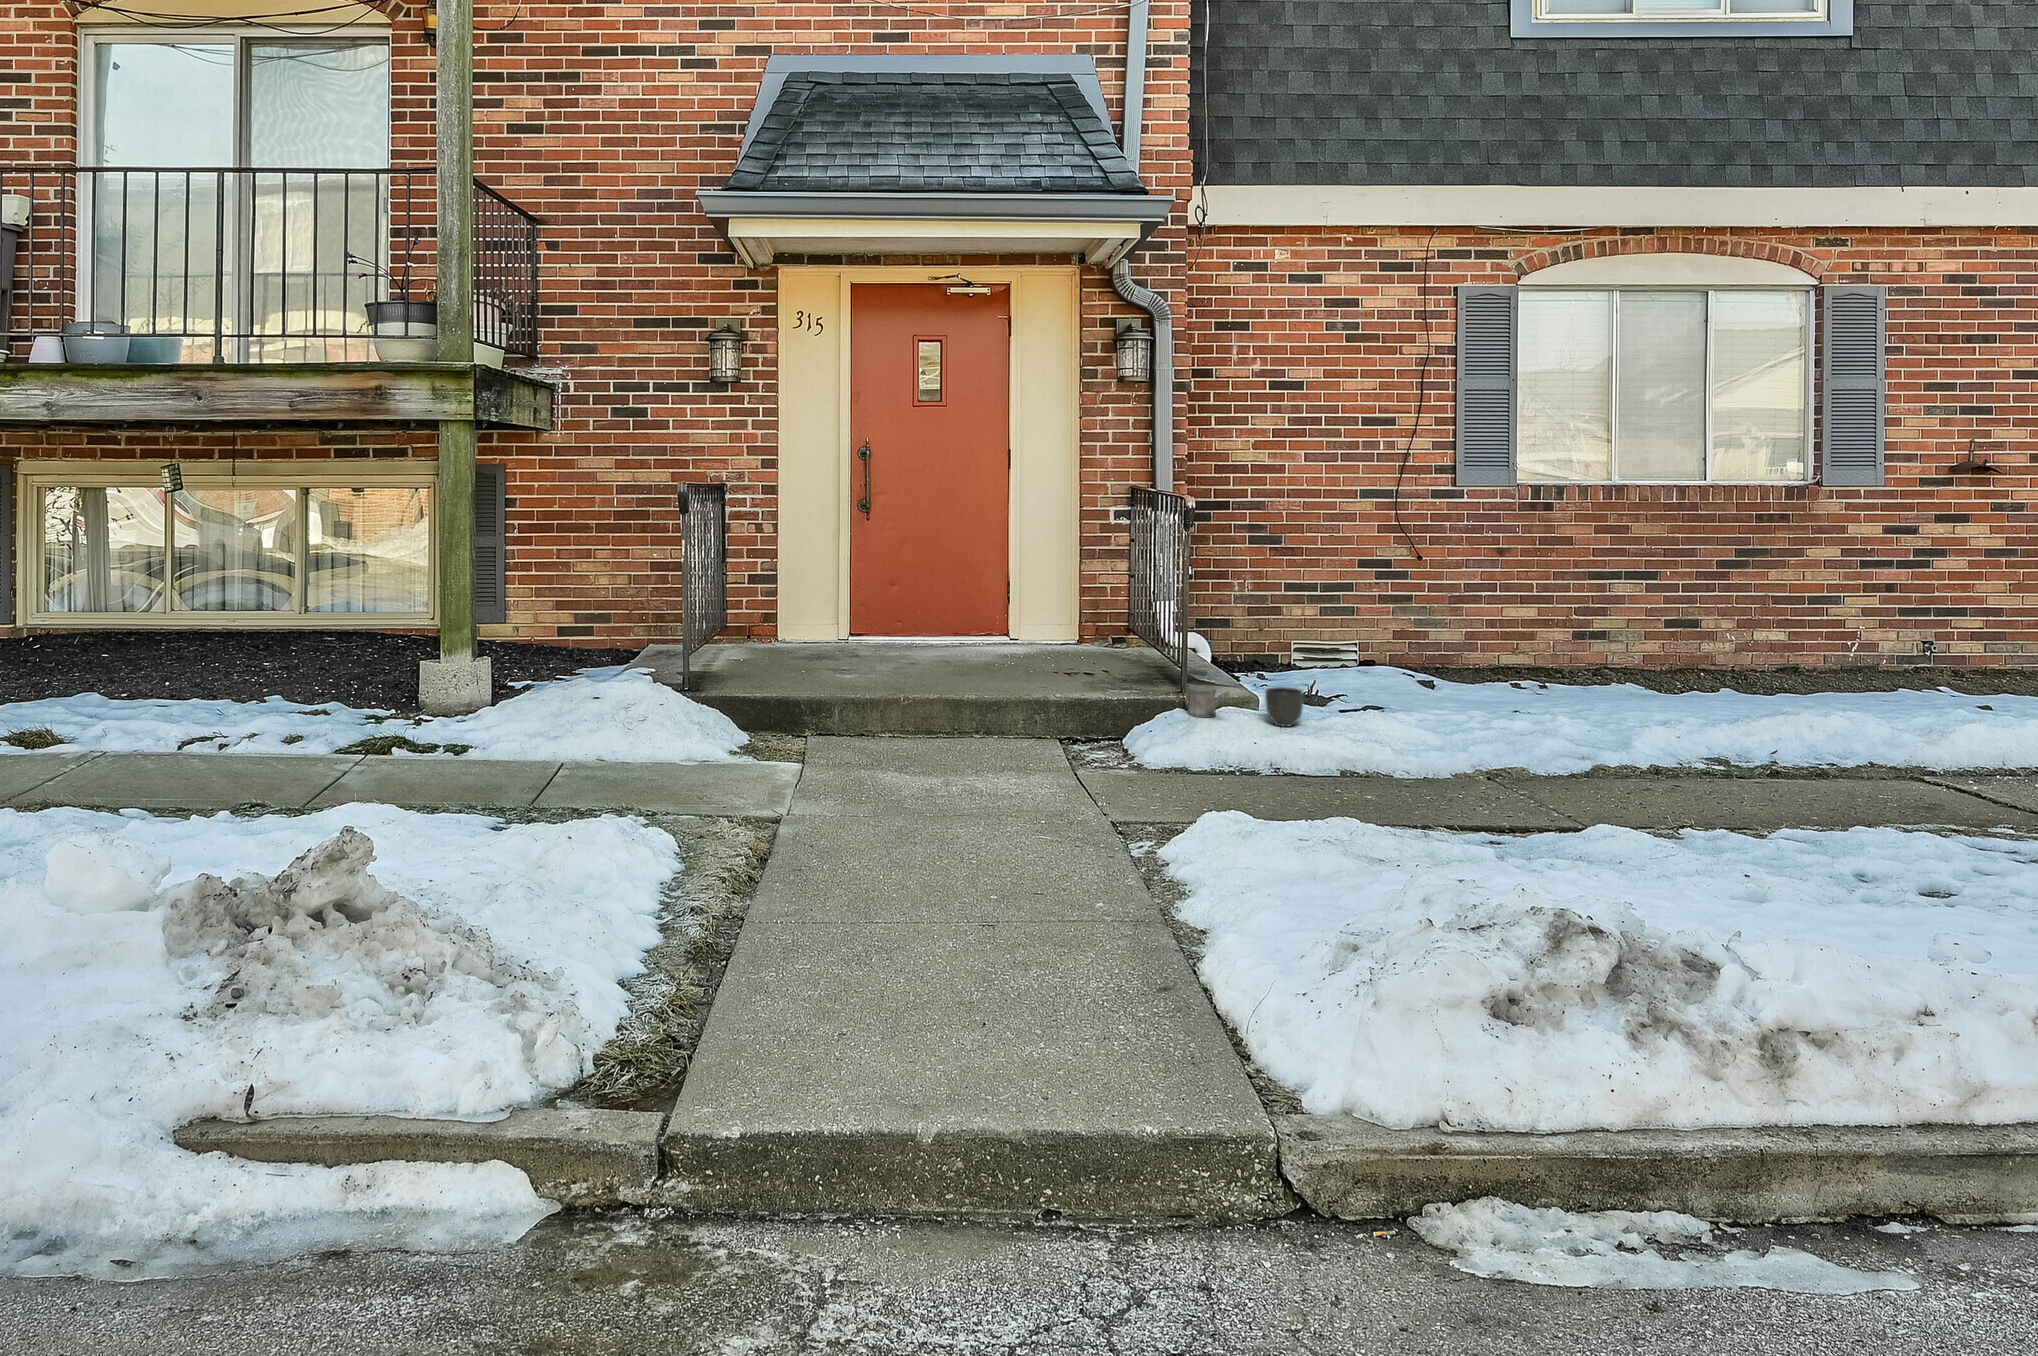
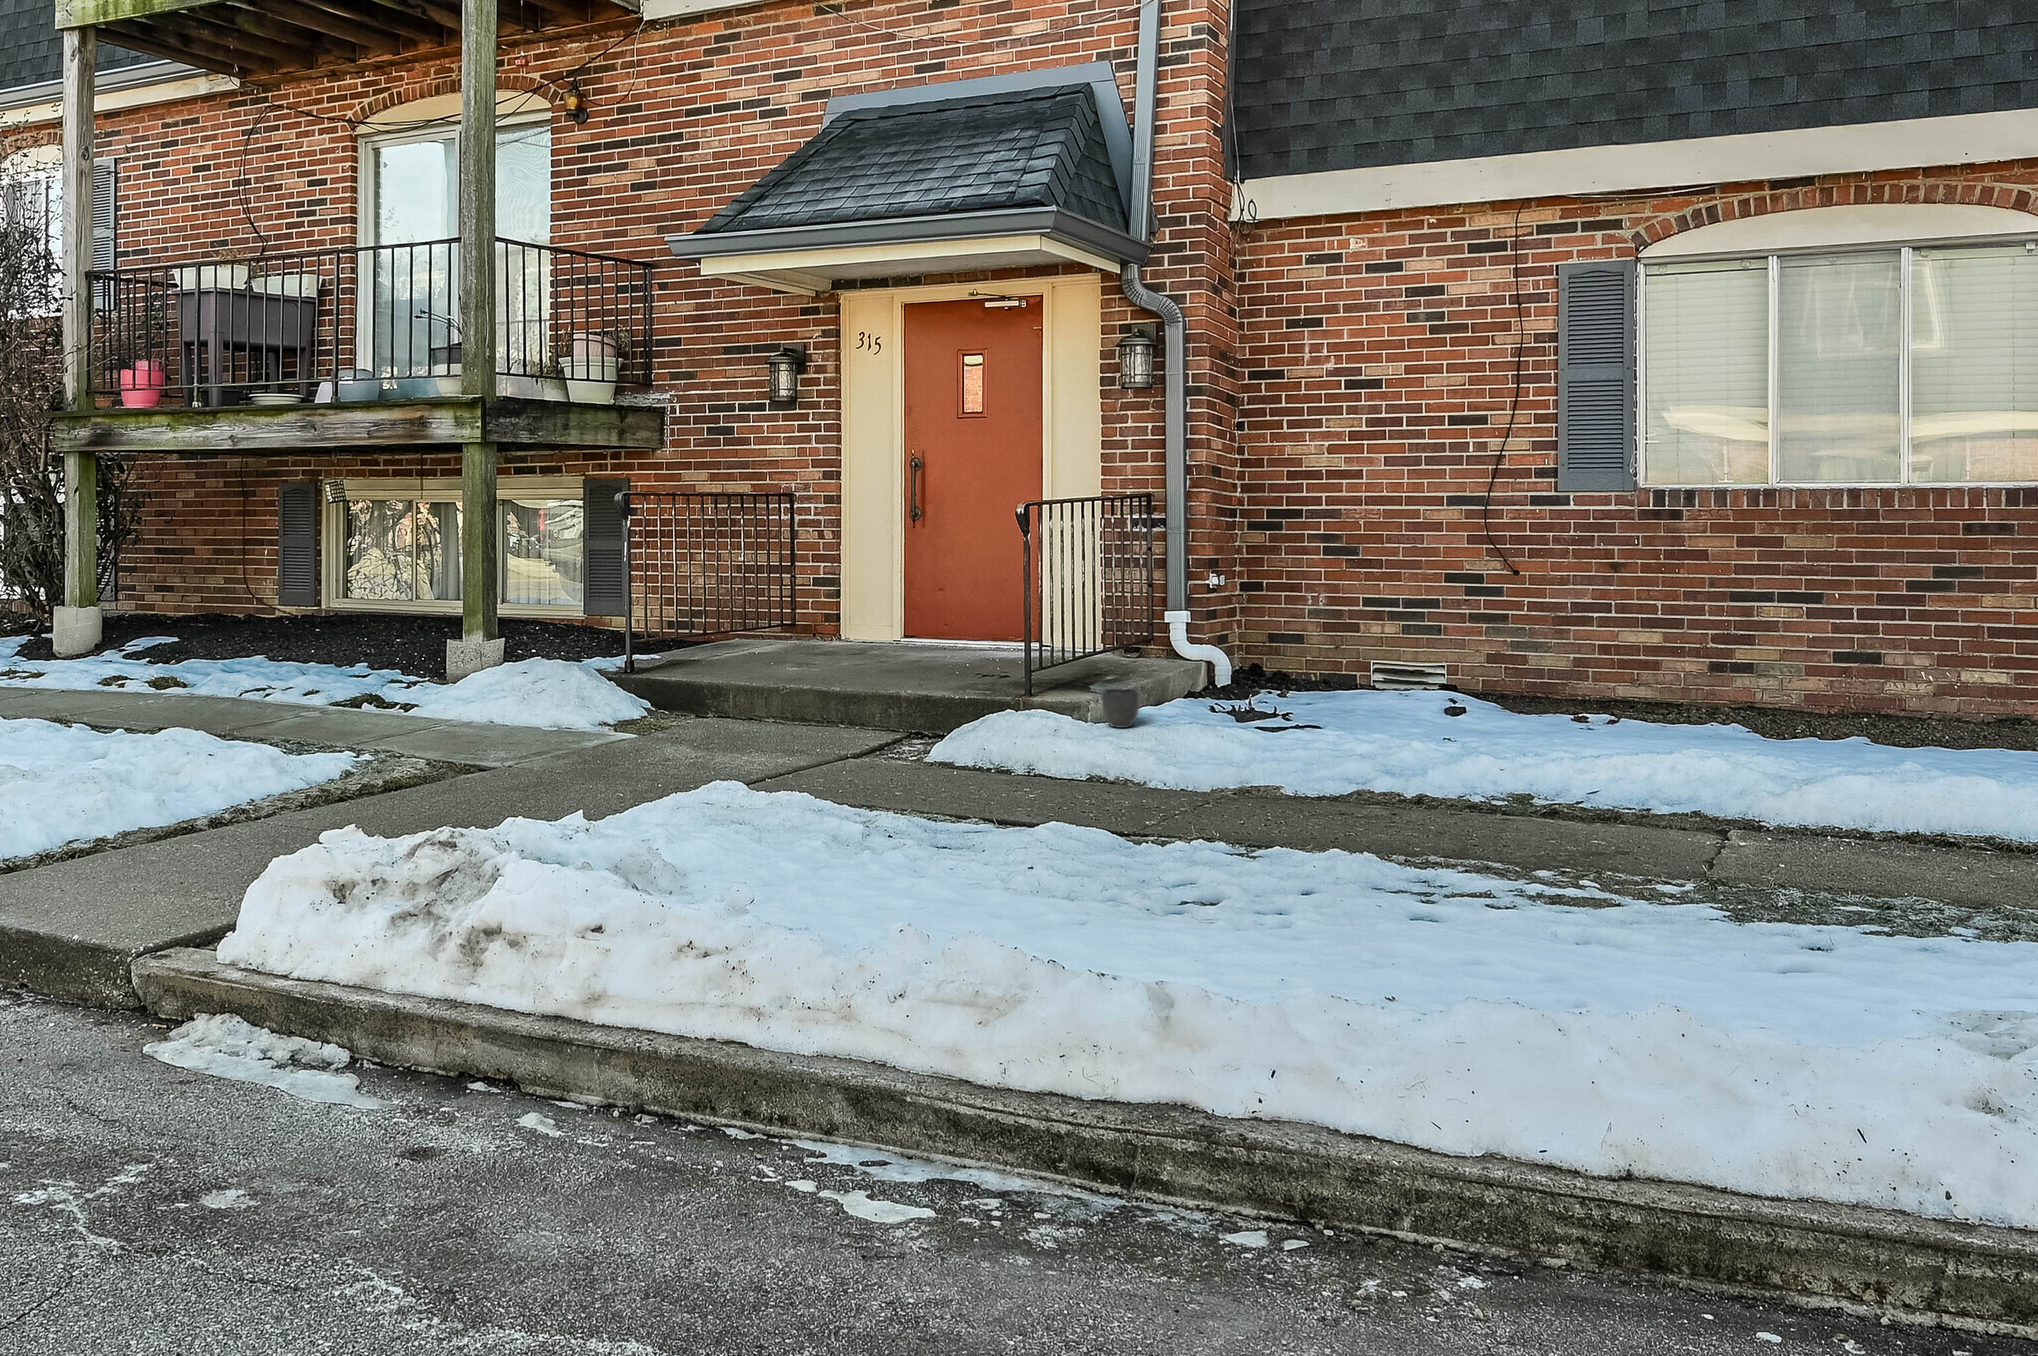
watering can: present [1186,684,1230,717] -> none [1048,683,1077,716]

